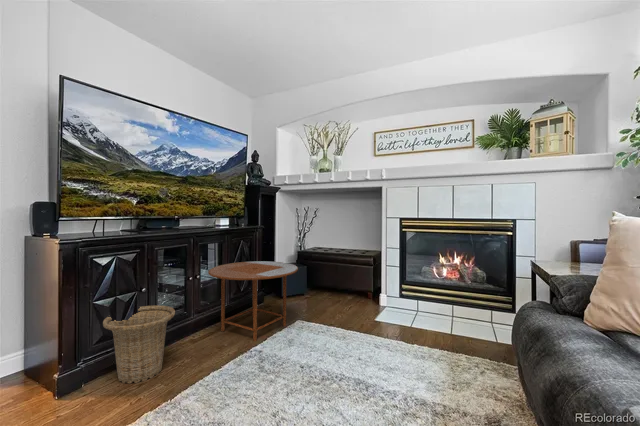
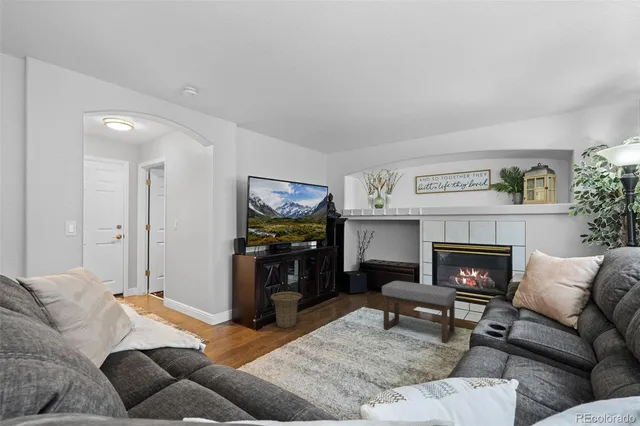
side table: present [208,261,298,341] -> none [311,269,364,316]
ottoman: none [327,277,458,401] -> present [382,281,456,344]

